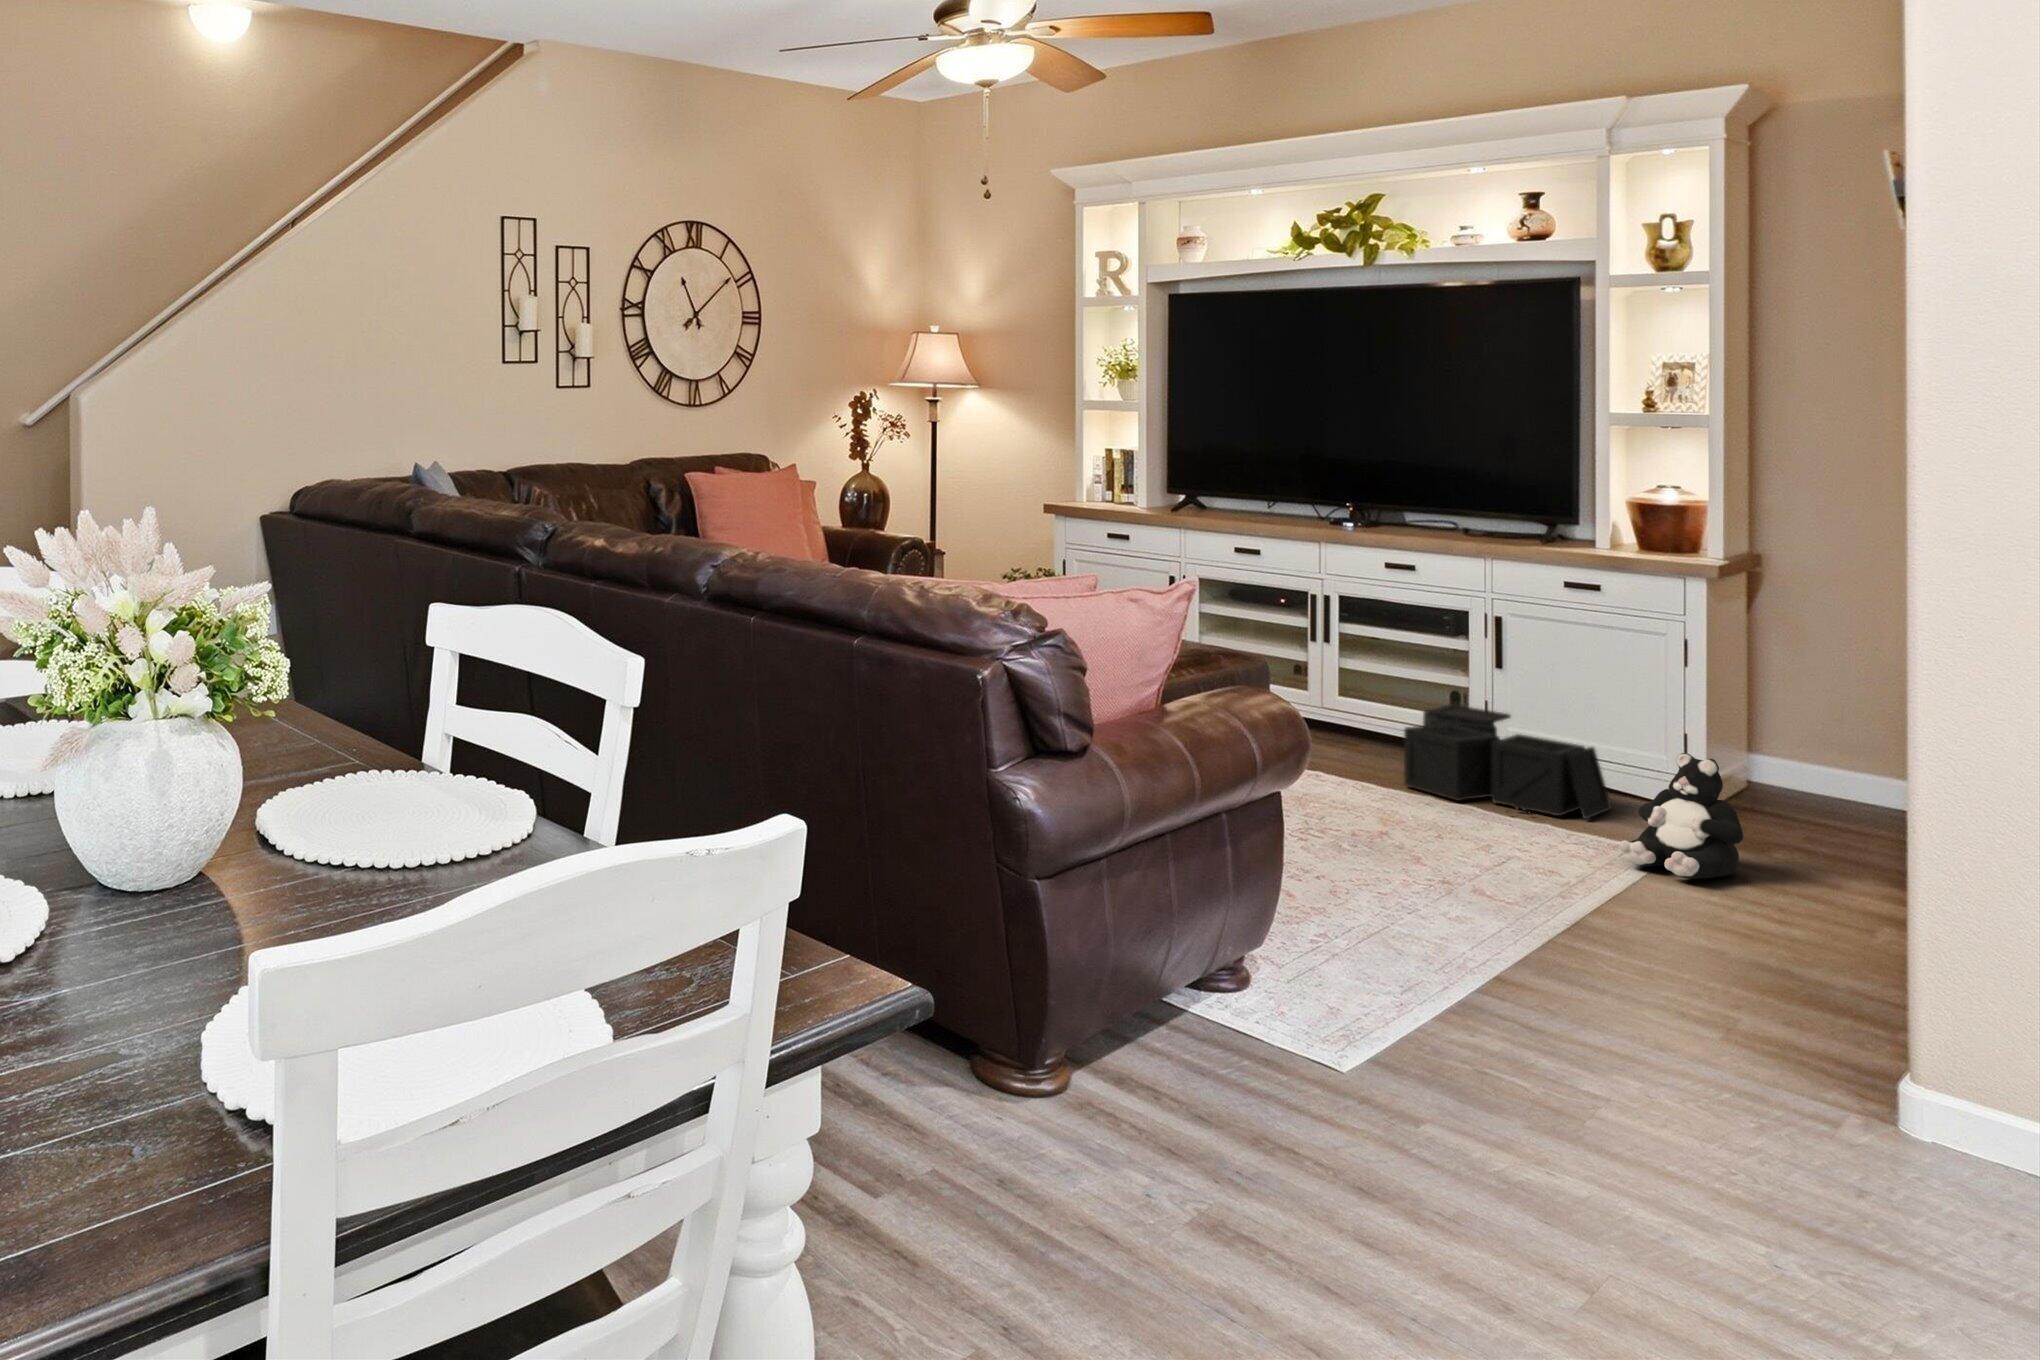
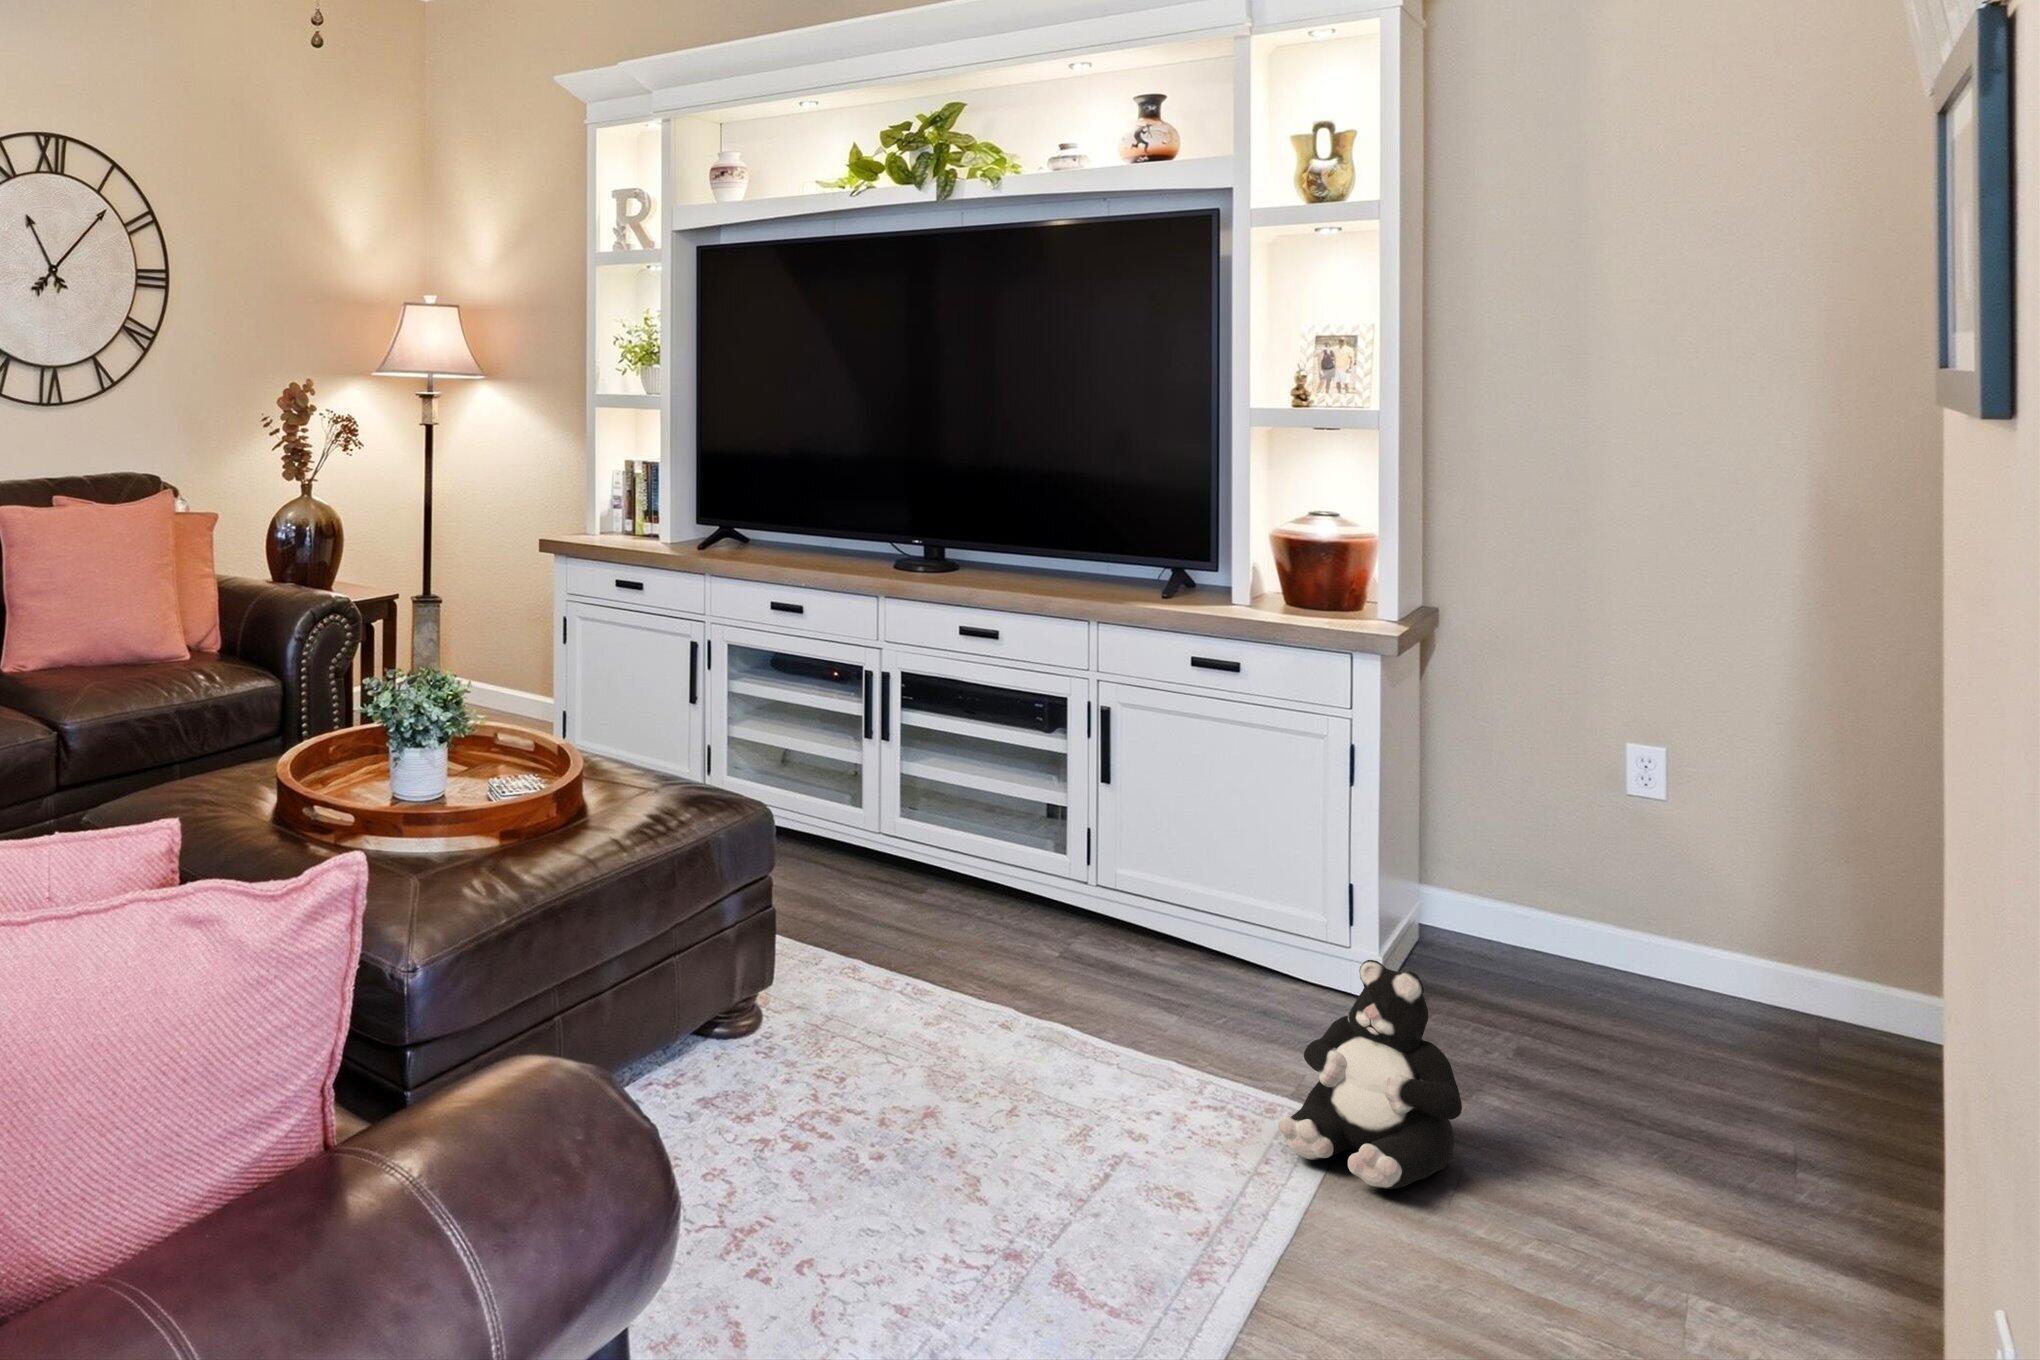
storage bin: present [1404,704,1611,819] -> none [973,835,1259,1040]

